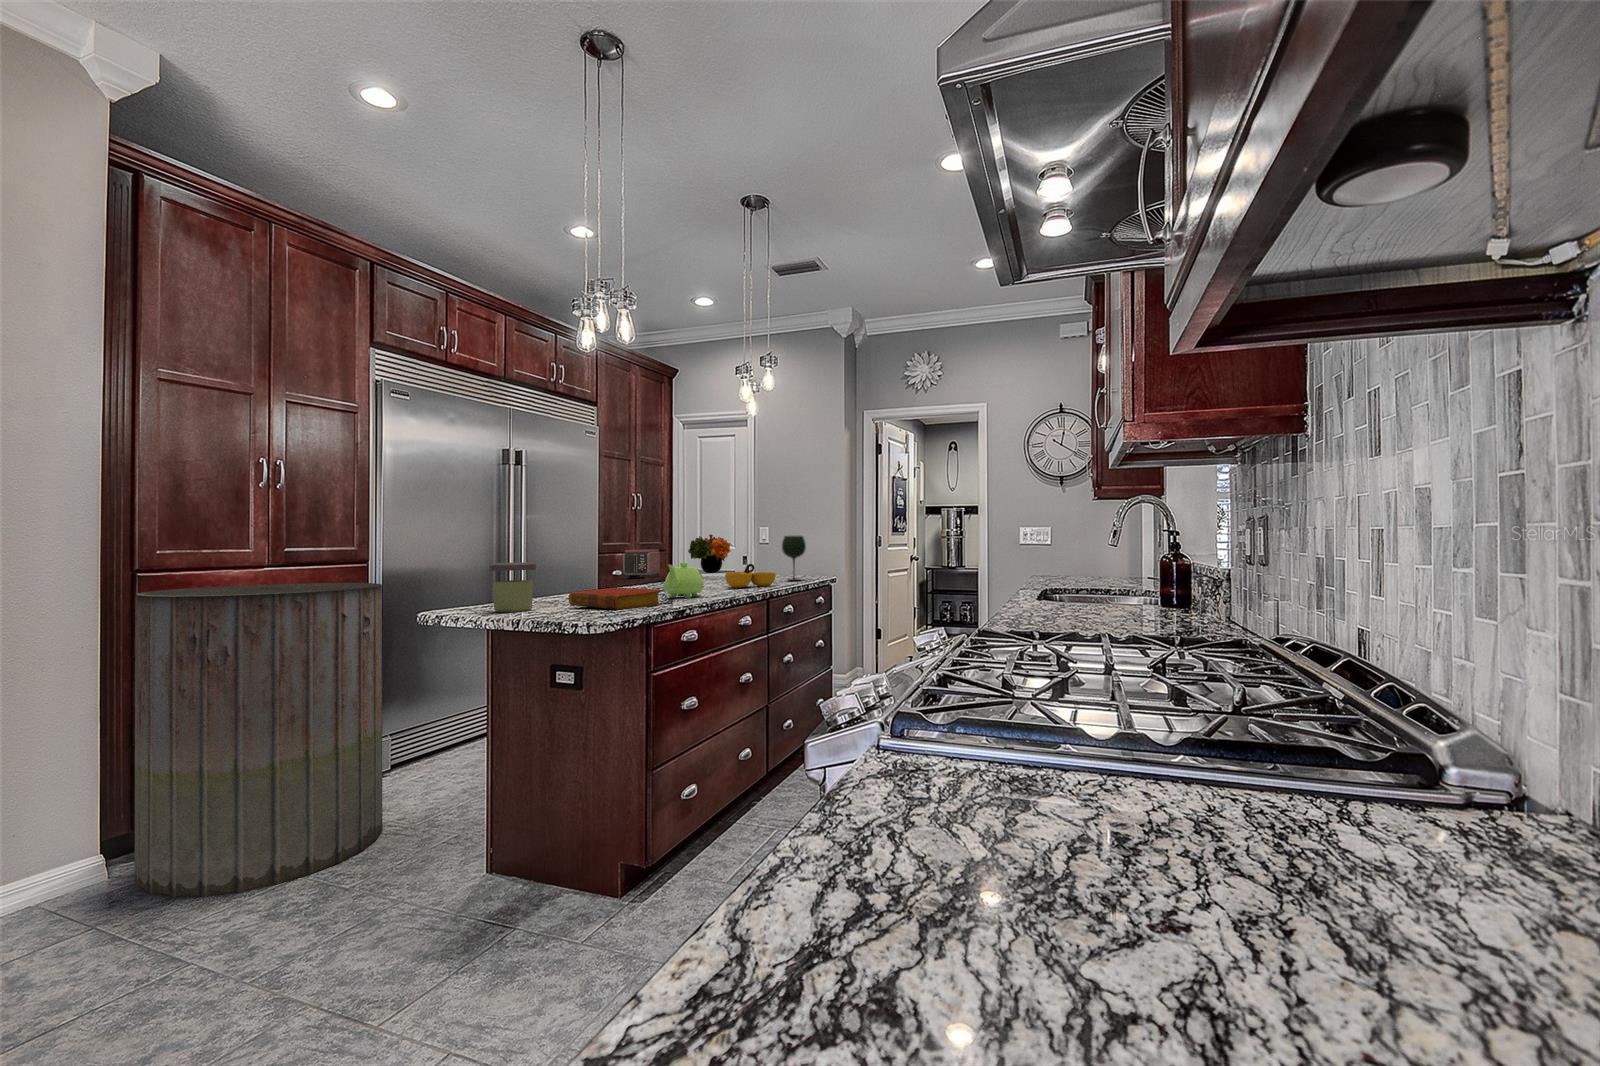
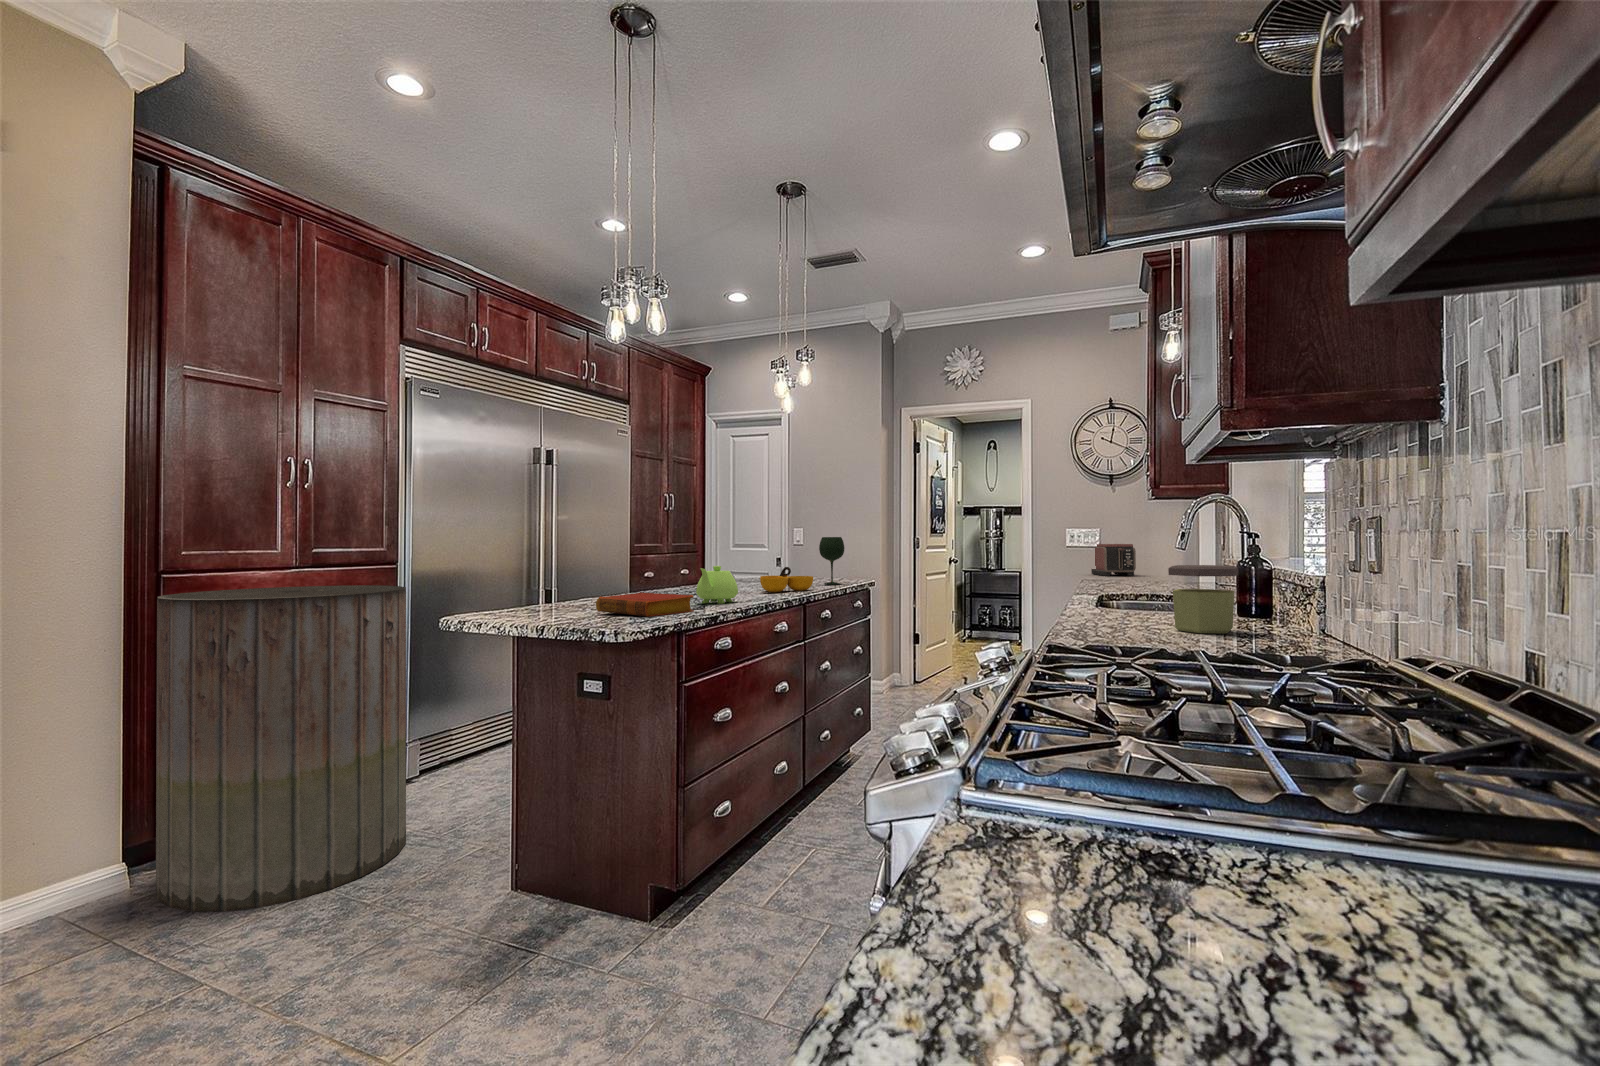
flower arrangement: present [688,535,731,573] -> none [720,535,765,575]
toaster: present [623,549,660,579] -> present [1091,544,1136,576]
jar: present [490,562,536,612] -> present [1168,565,1238,633]

